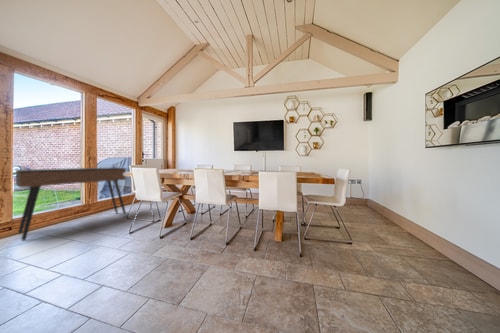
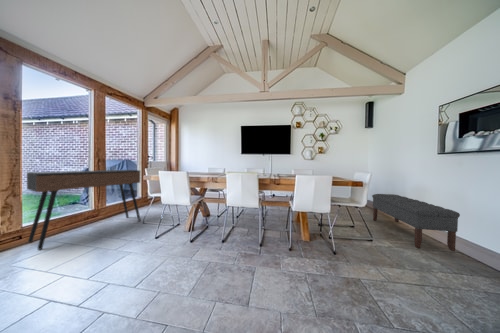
bench: none [364,193,450,259] -> present [372,194,460,251]

